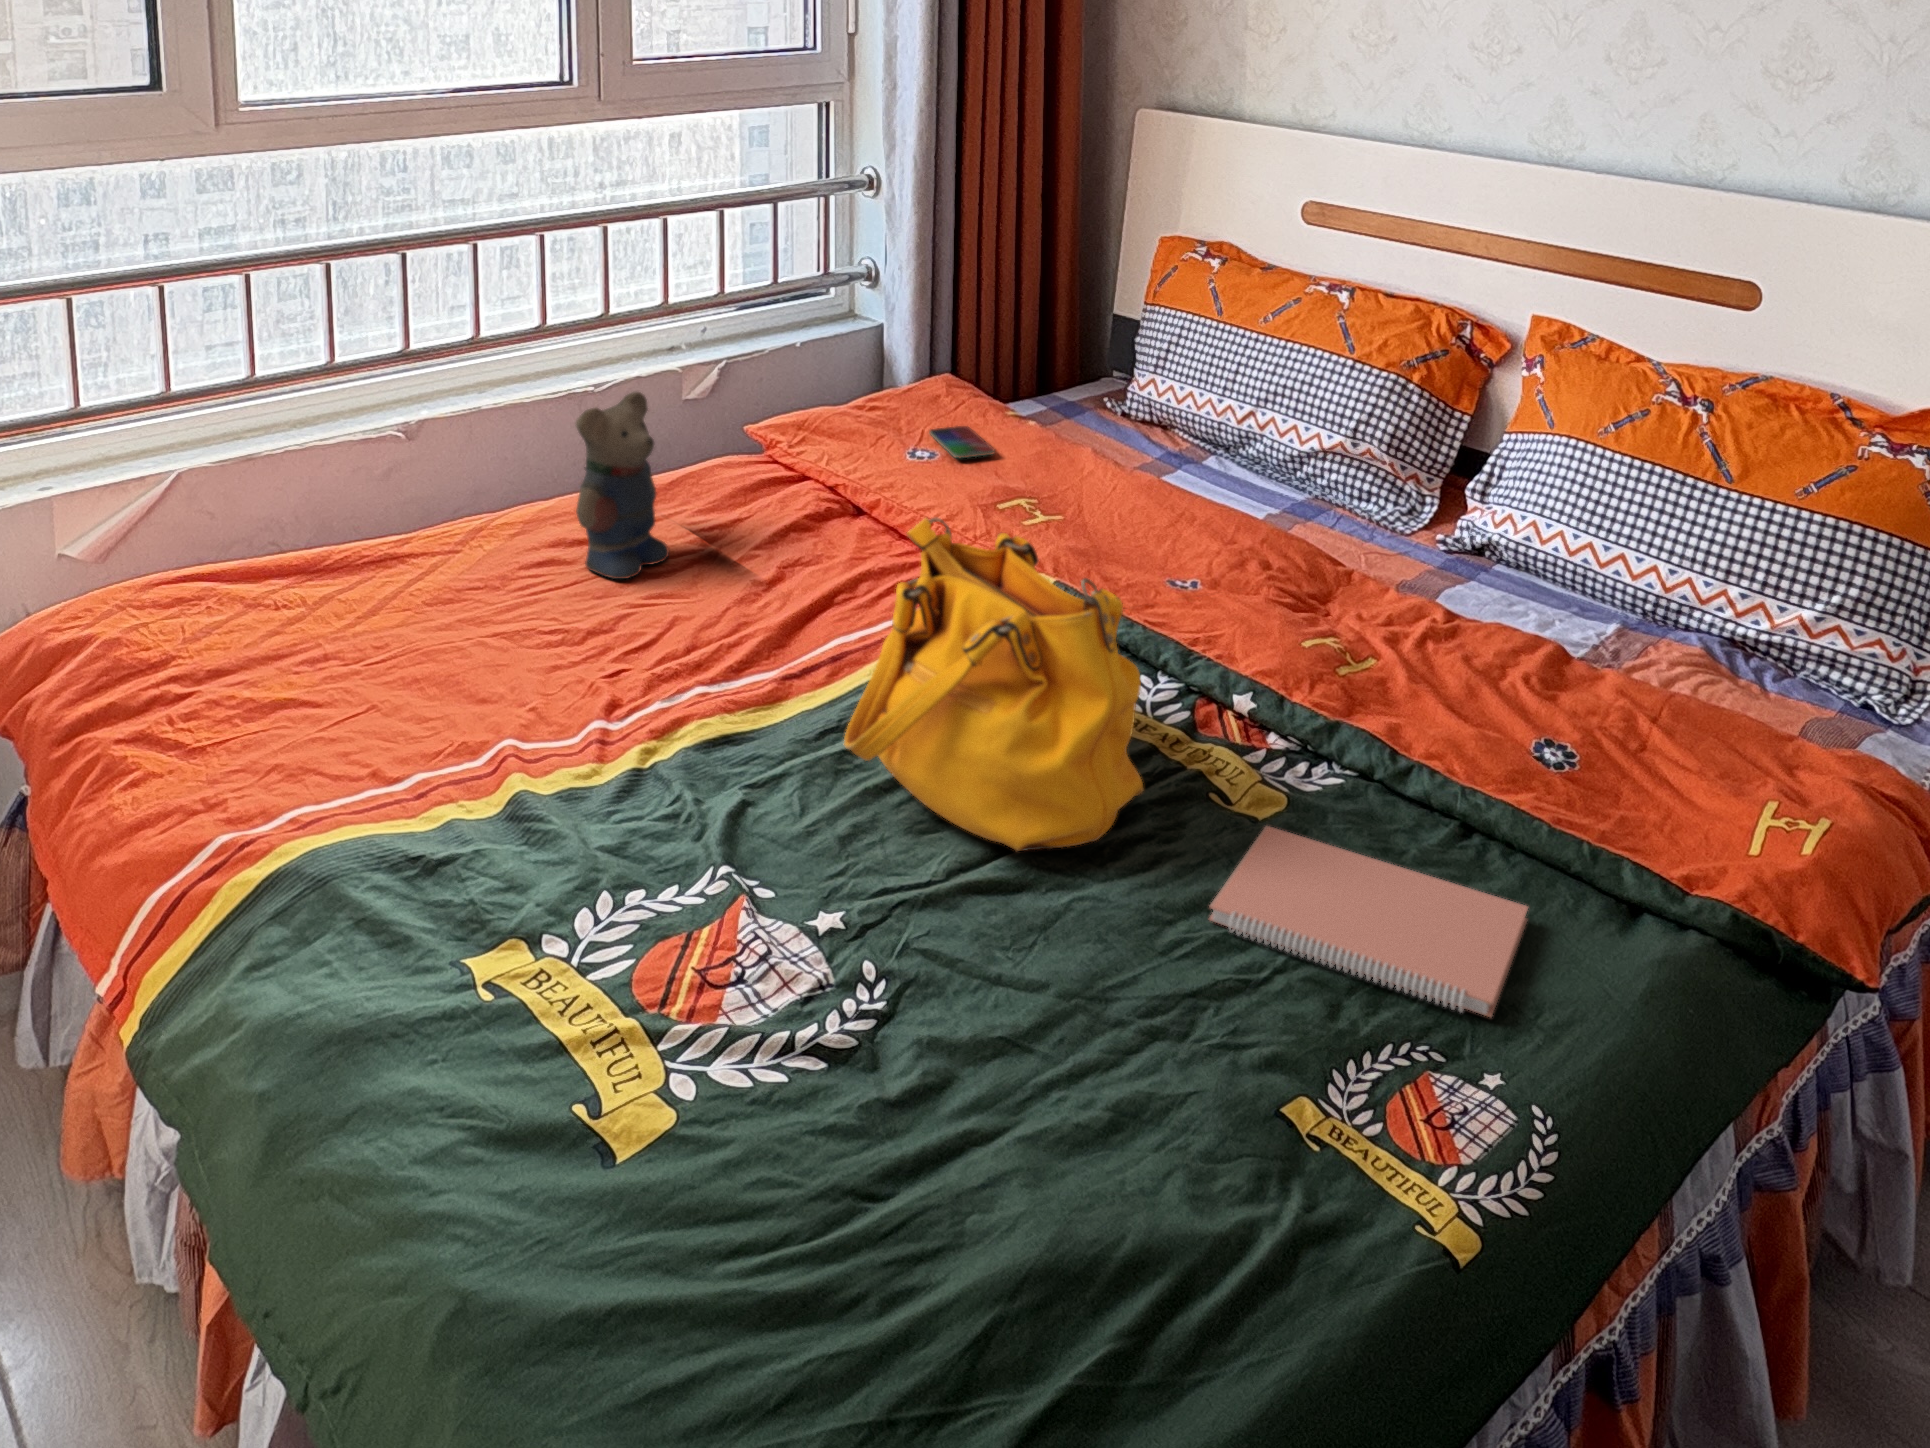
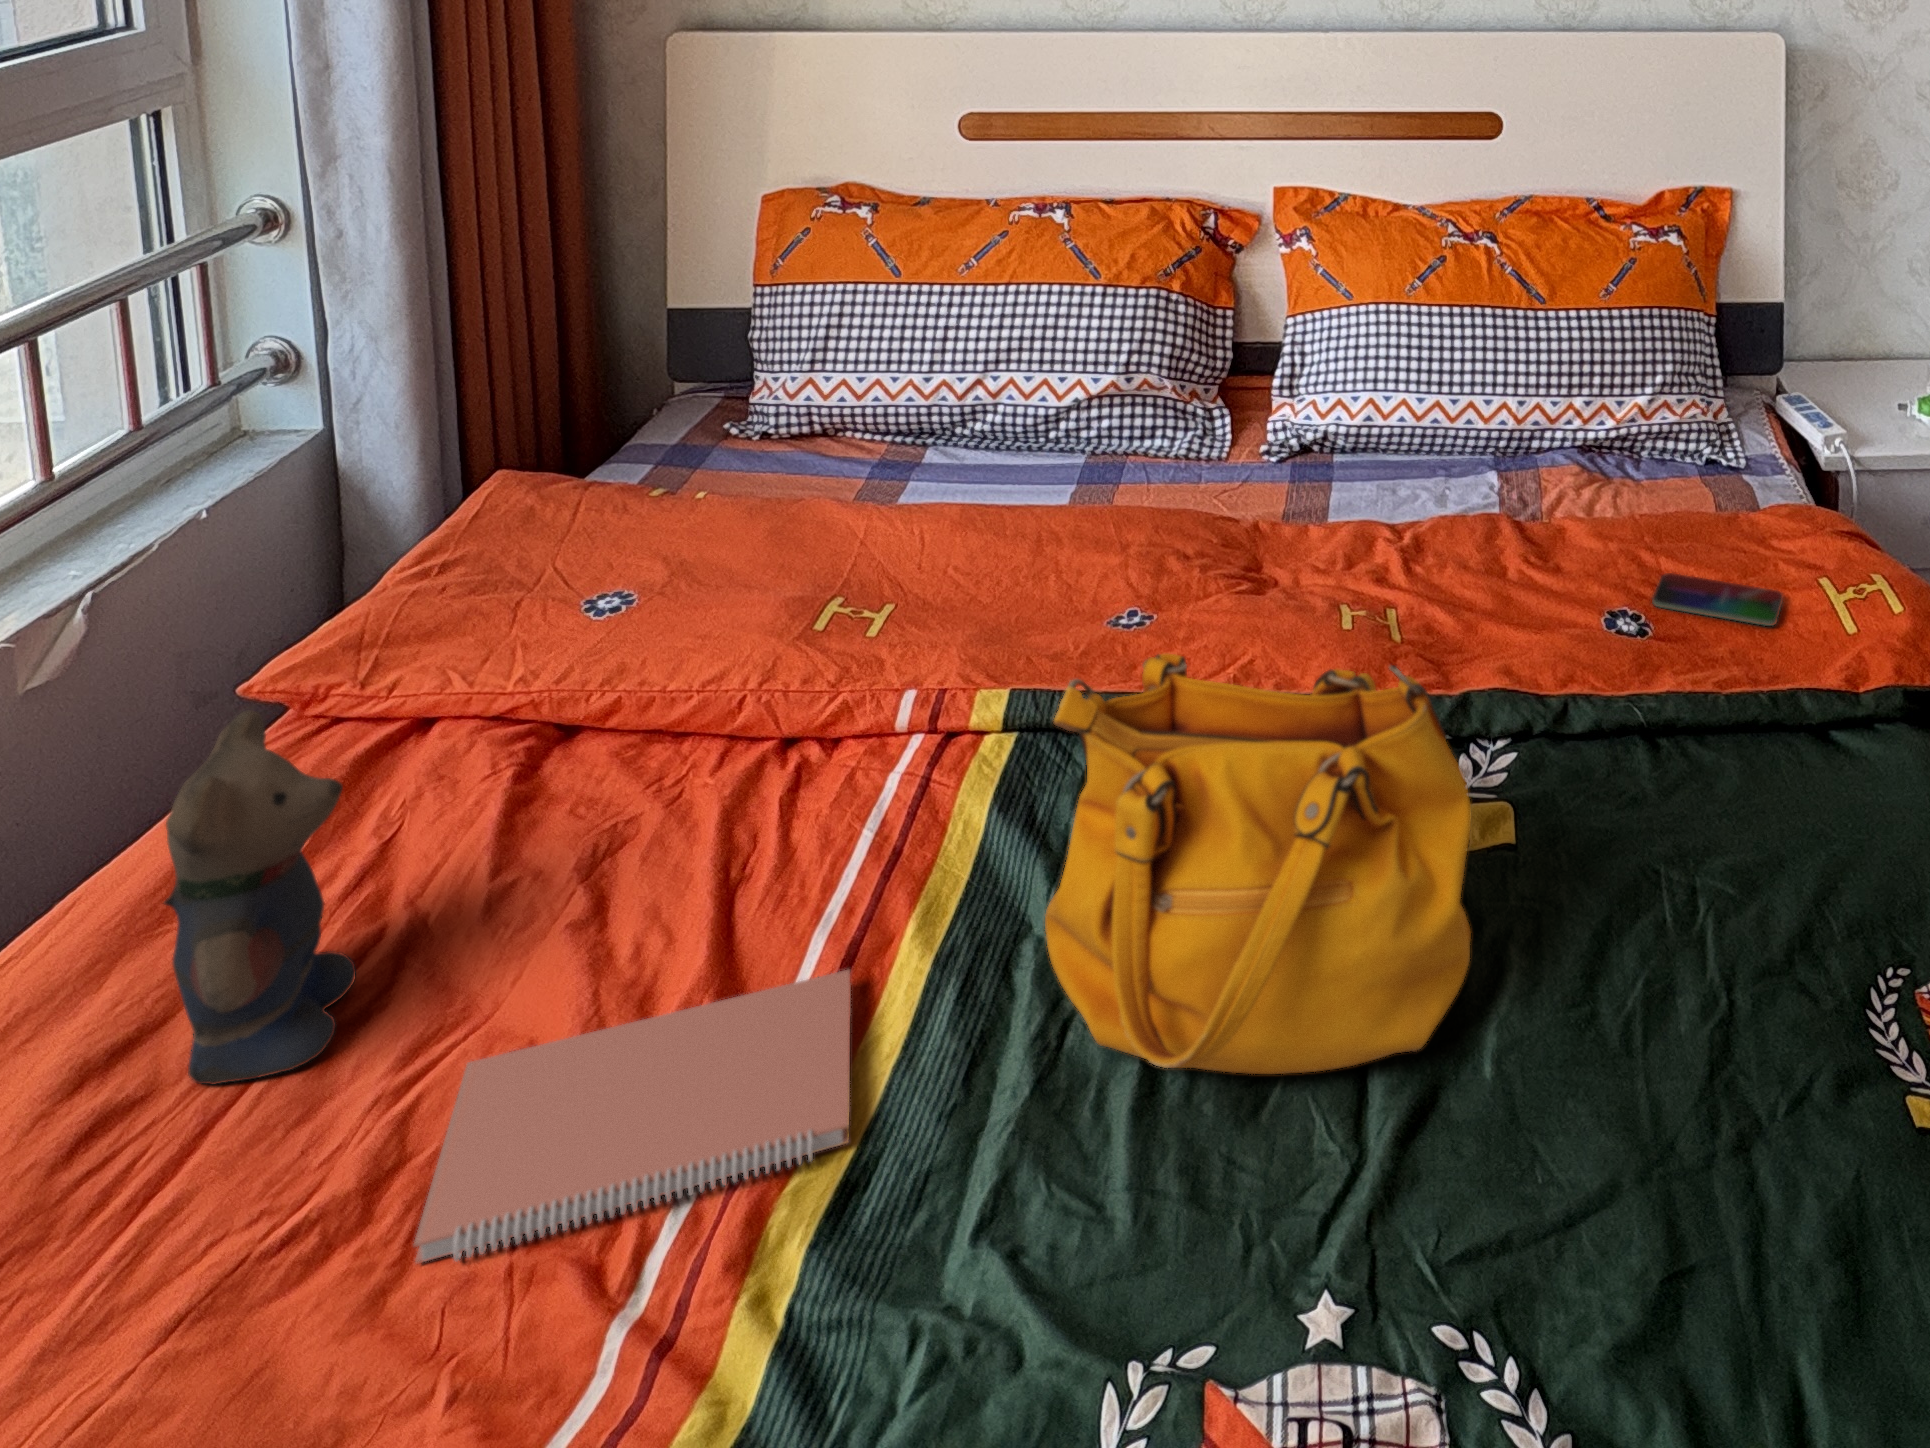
smartphone: present [930,426,994,458] -> present [1652,573,1783,626]
notebook: present [1209,826,1528,1017] -> present [413,970,851,1263]

